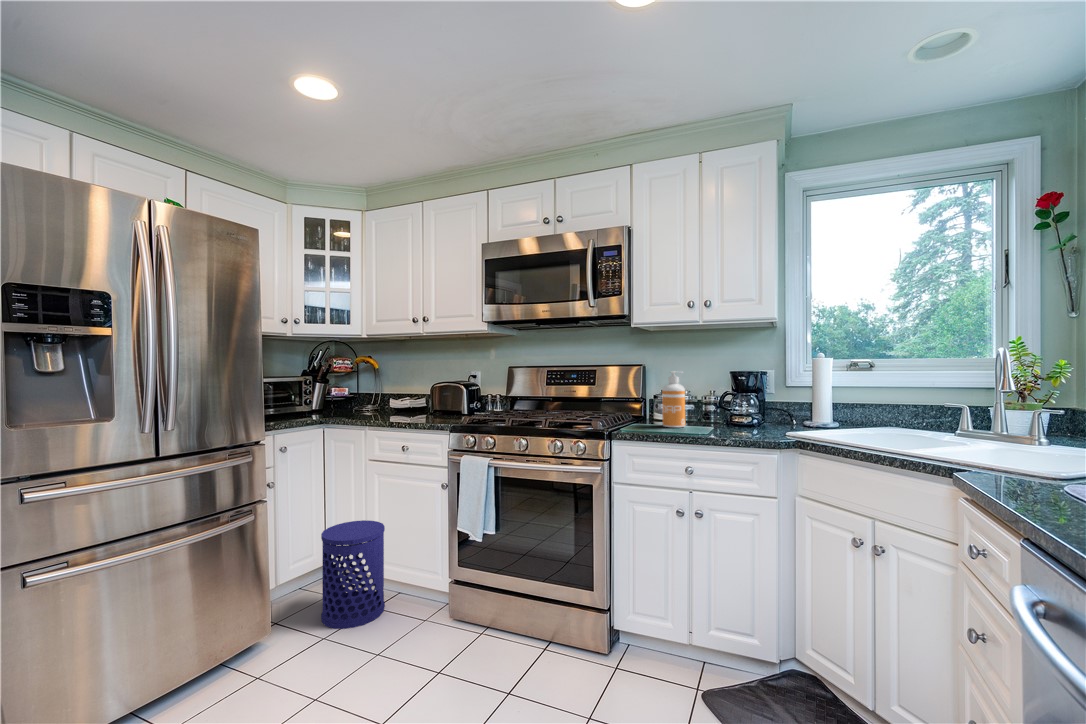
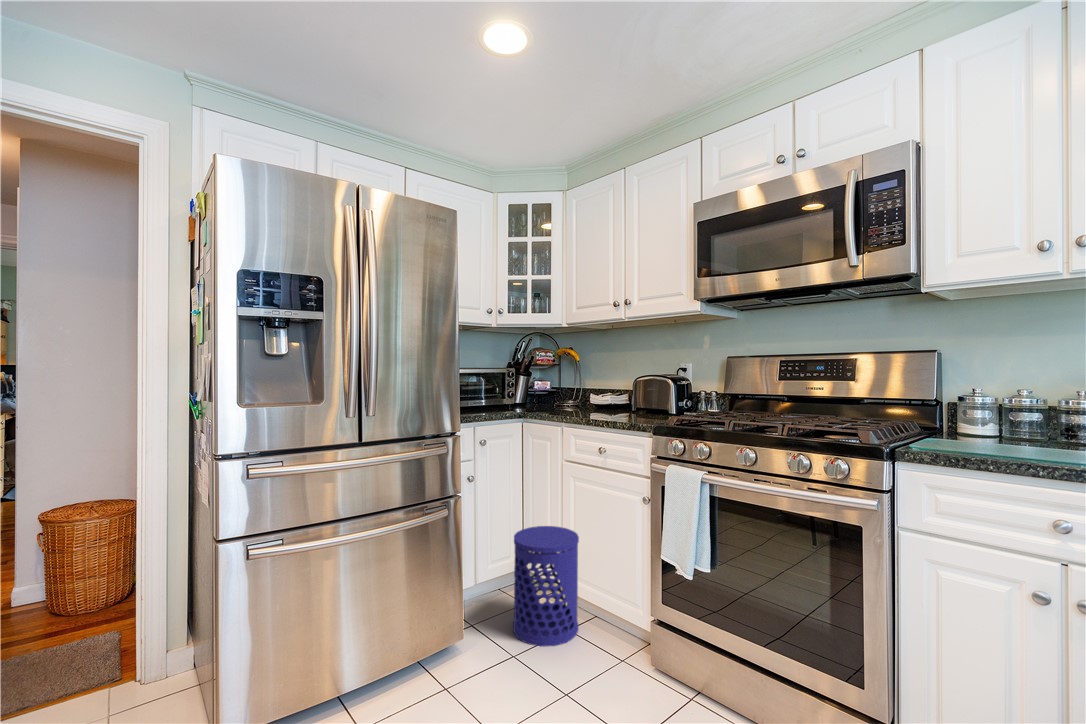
soap dispenser: present [662,371,685,427] -> none [991,359,1042,451]

